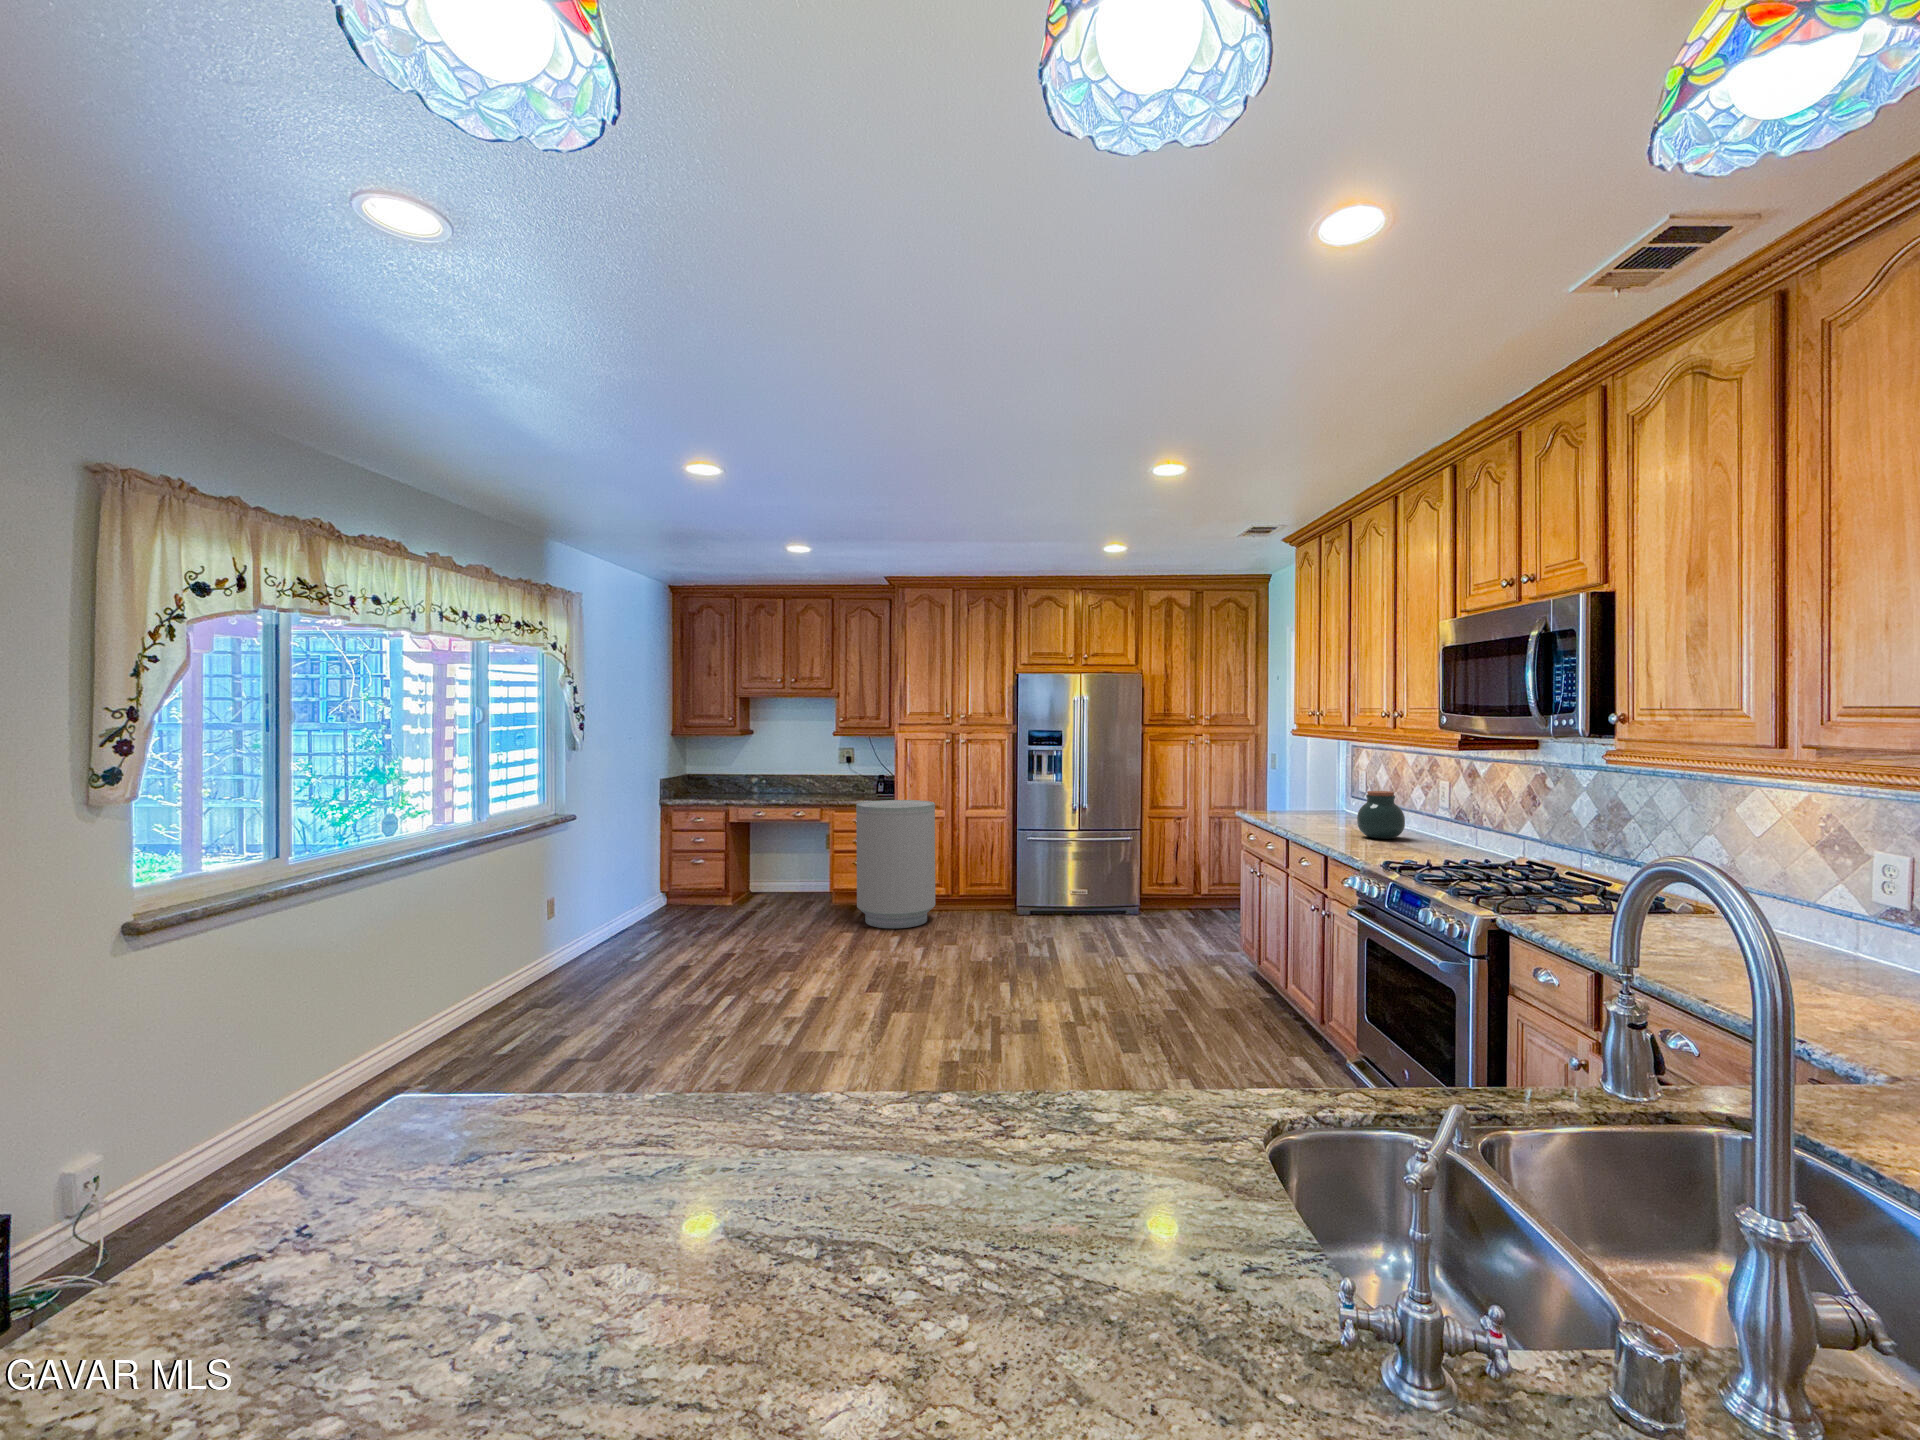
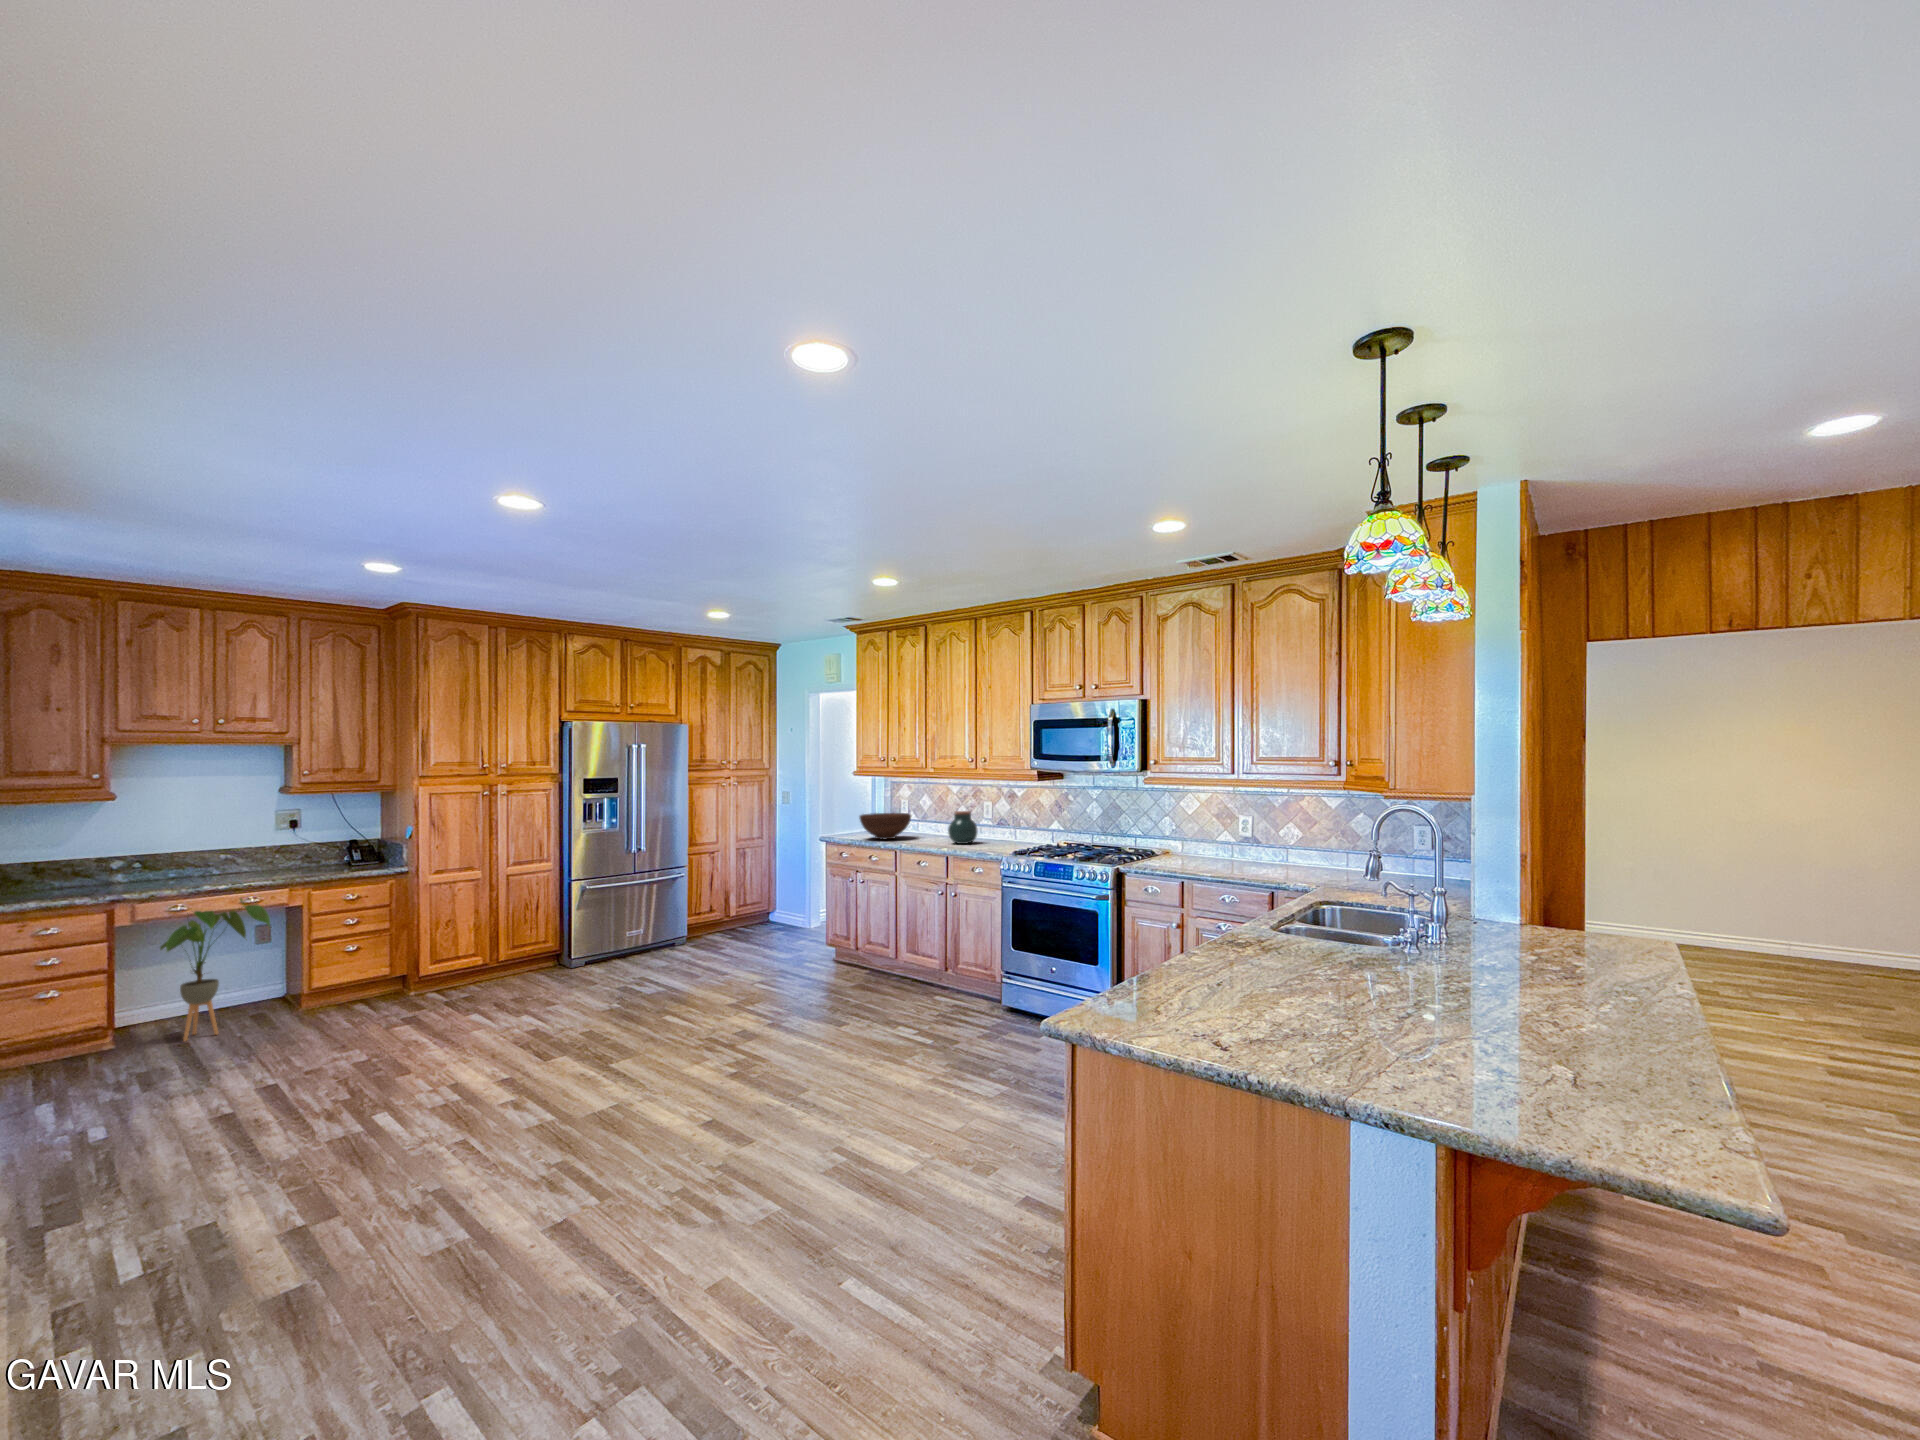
fruit bowl: none [1273,786,1347,821] -> present [859,813,911,839]
trash can: present [856,800,935,928] -> none [383,863,494,1023]
house plant: none [749,804,807,904] -> present [160,899,270,1041]

